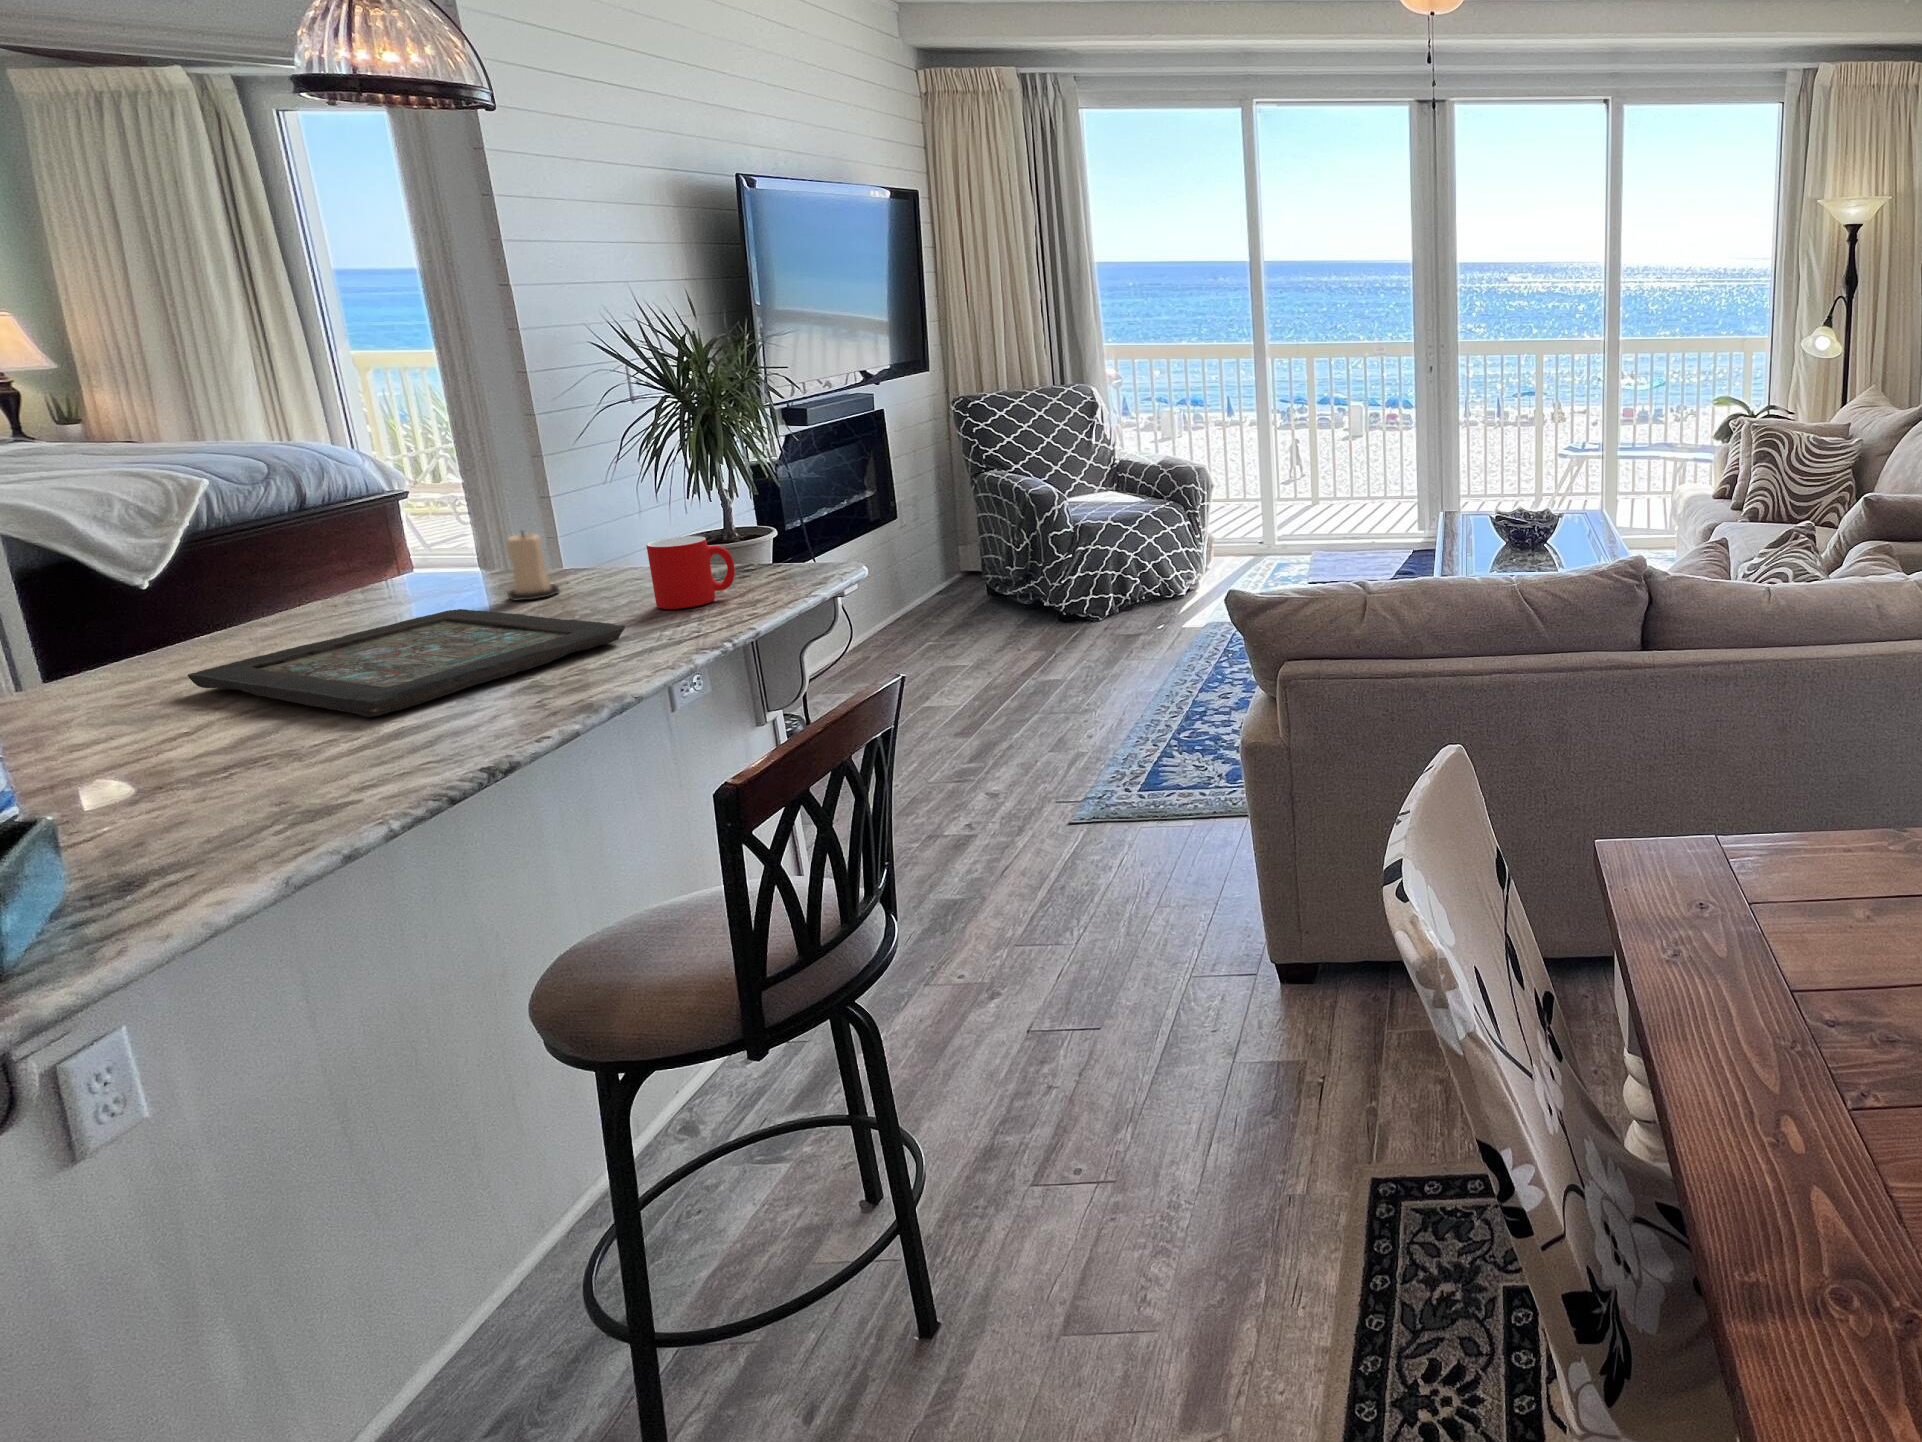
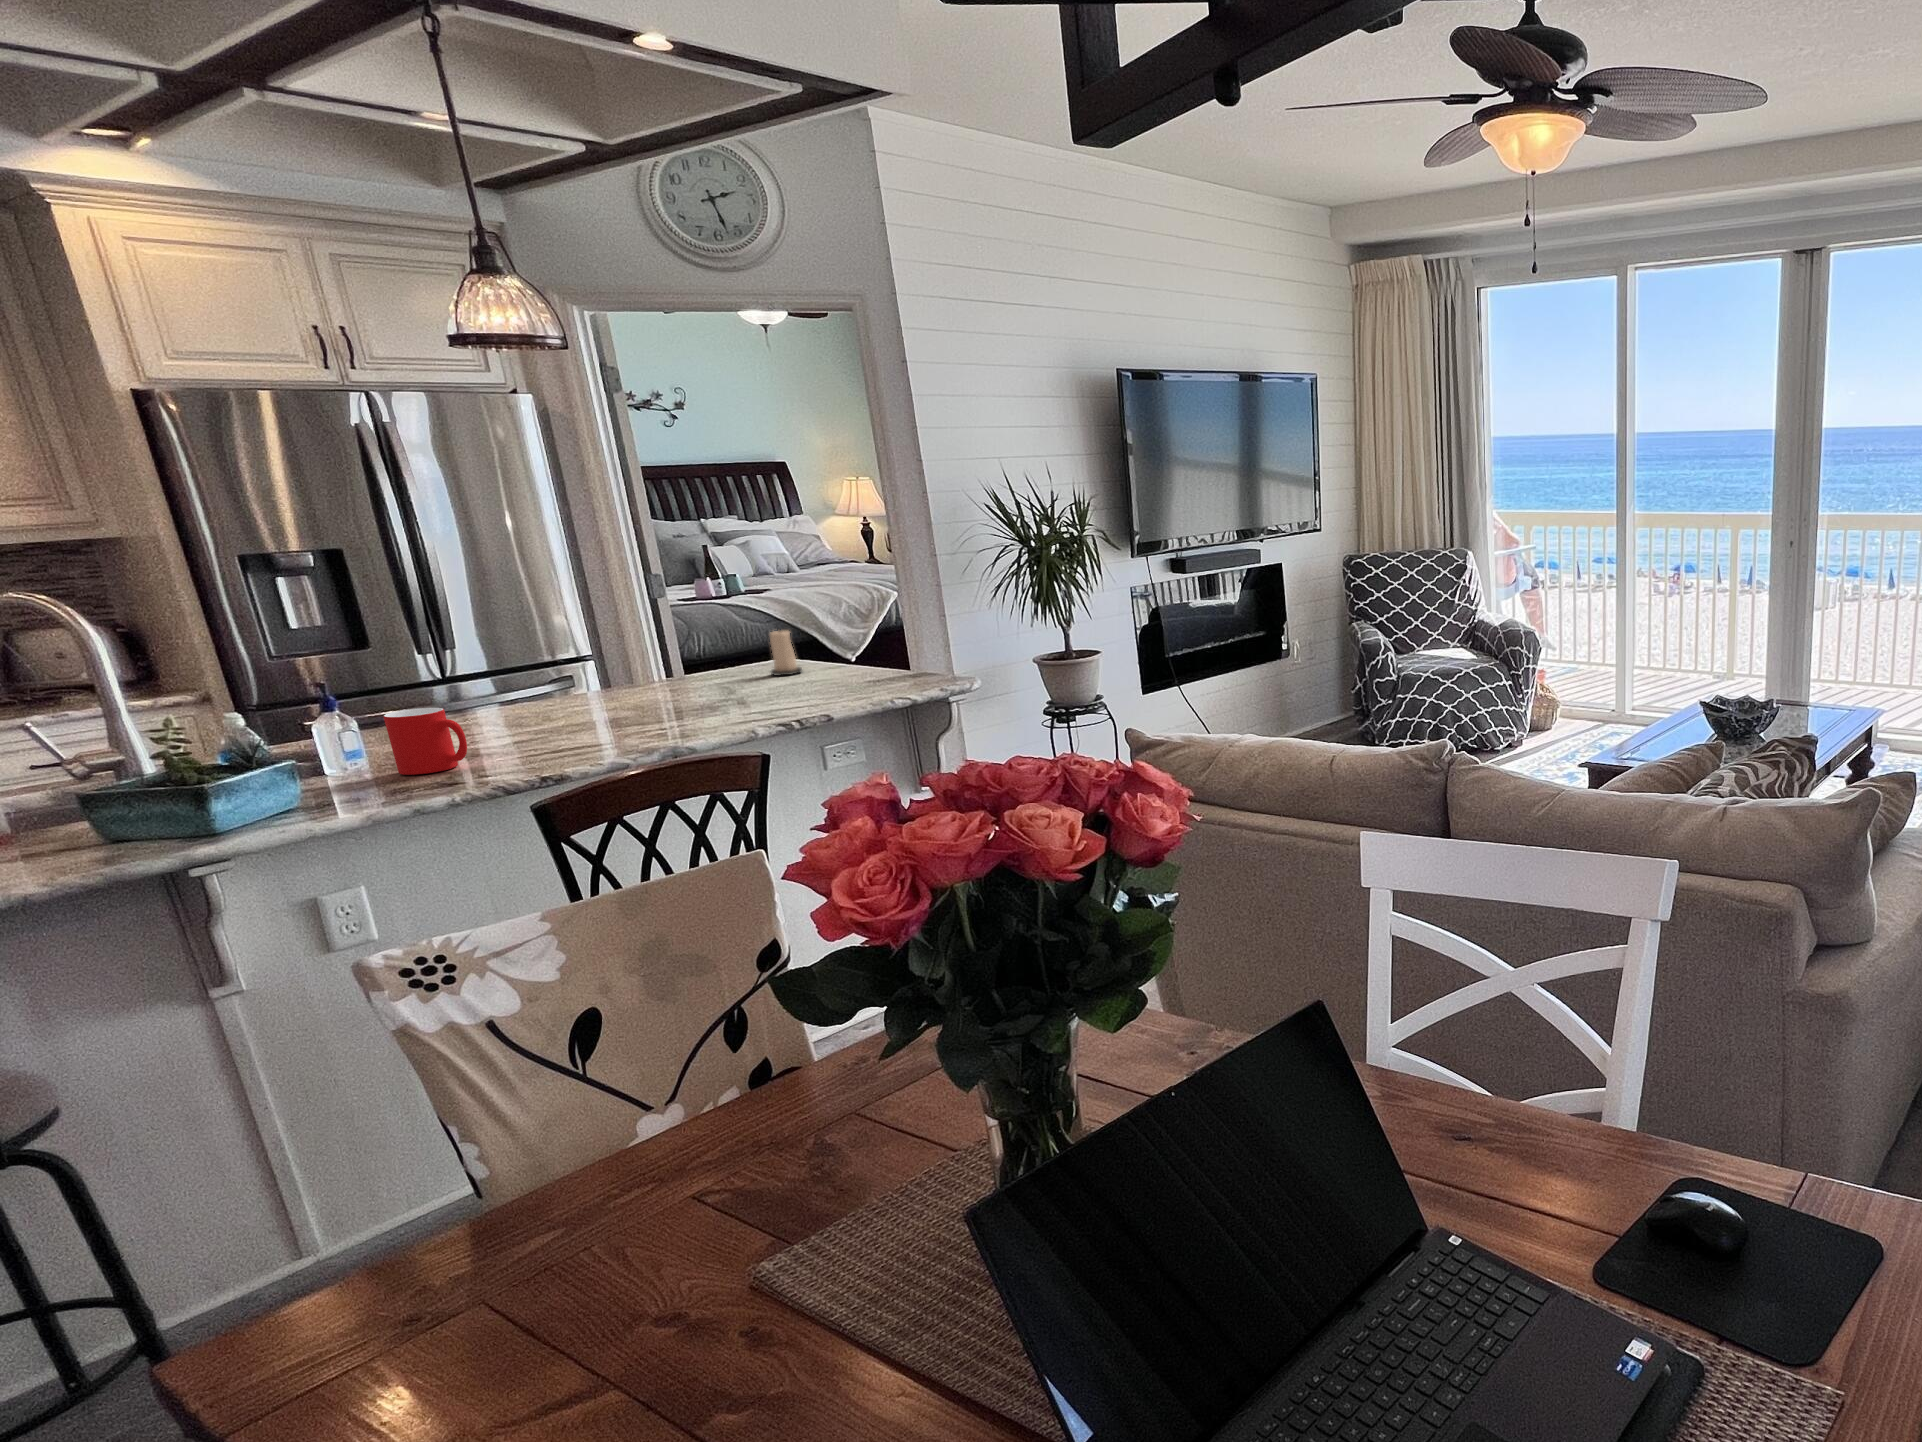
cup: present [646,536,735,609] -> present [383,708,467,775]
decorative tray: present [188,609,625,717] -> none [555,676,760,730]

